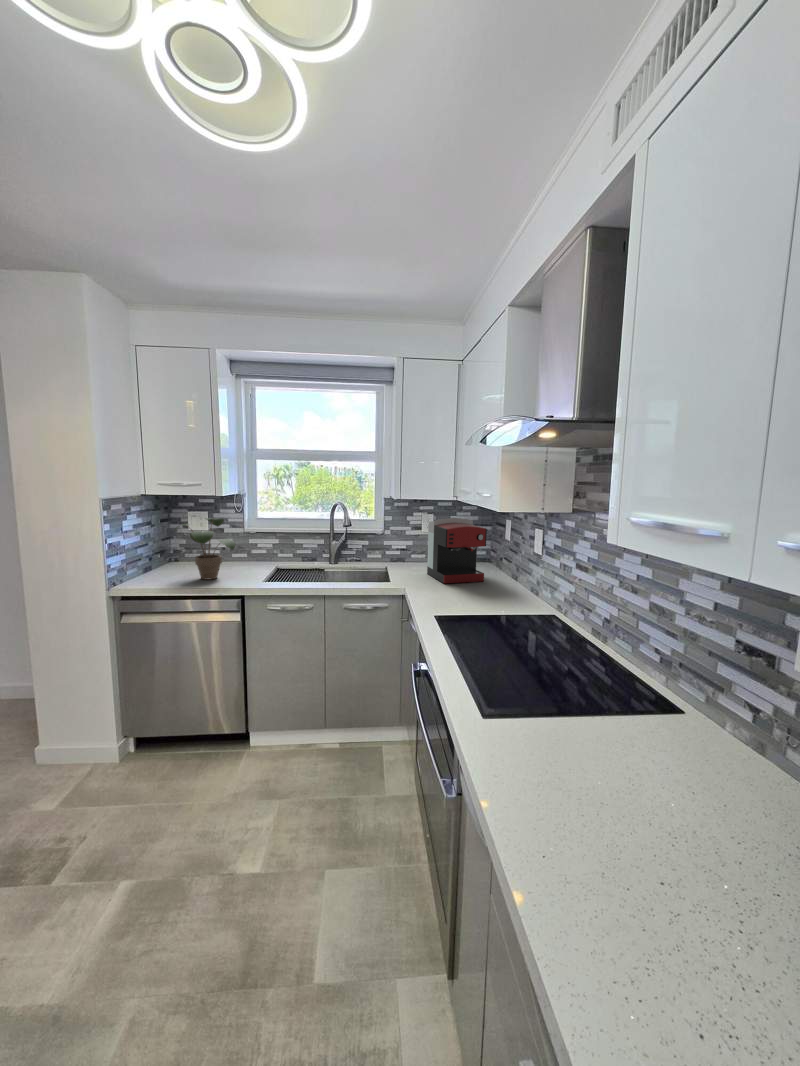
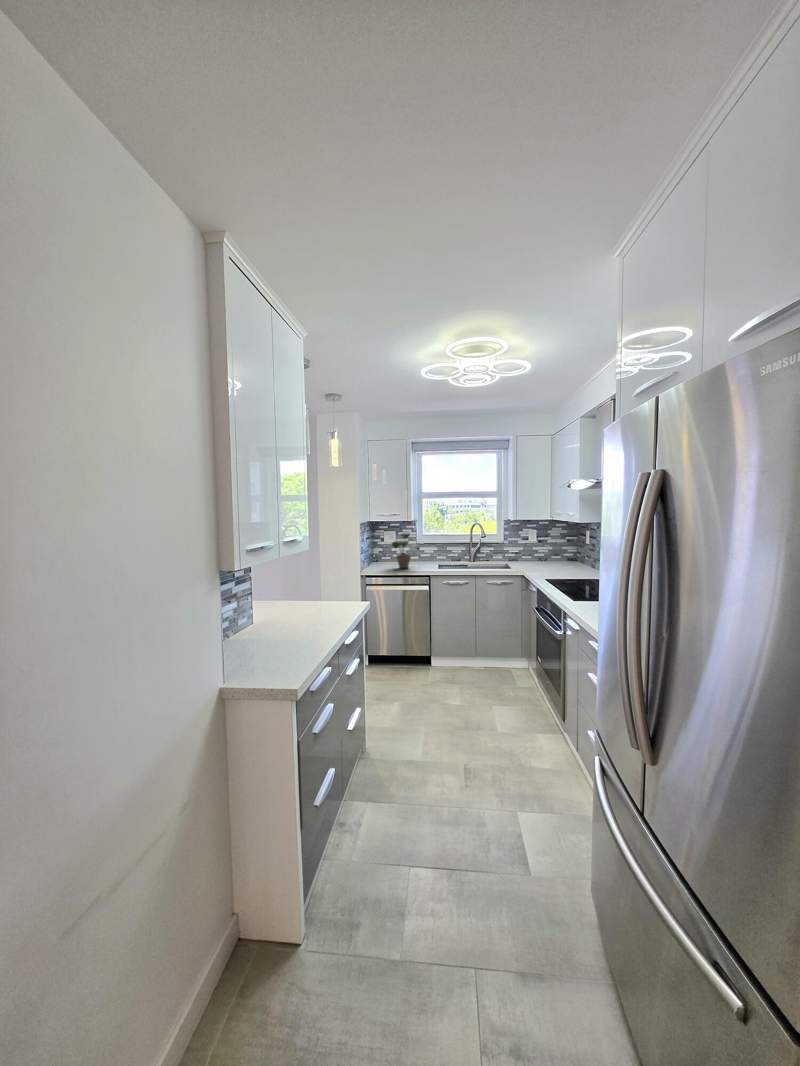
coffee maker: present [427,518,487,583] -> none [534,530,572,569]

